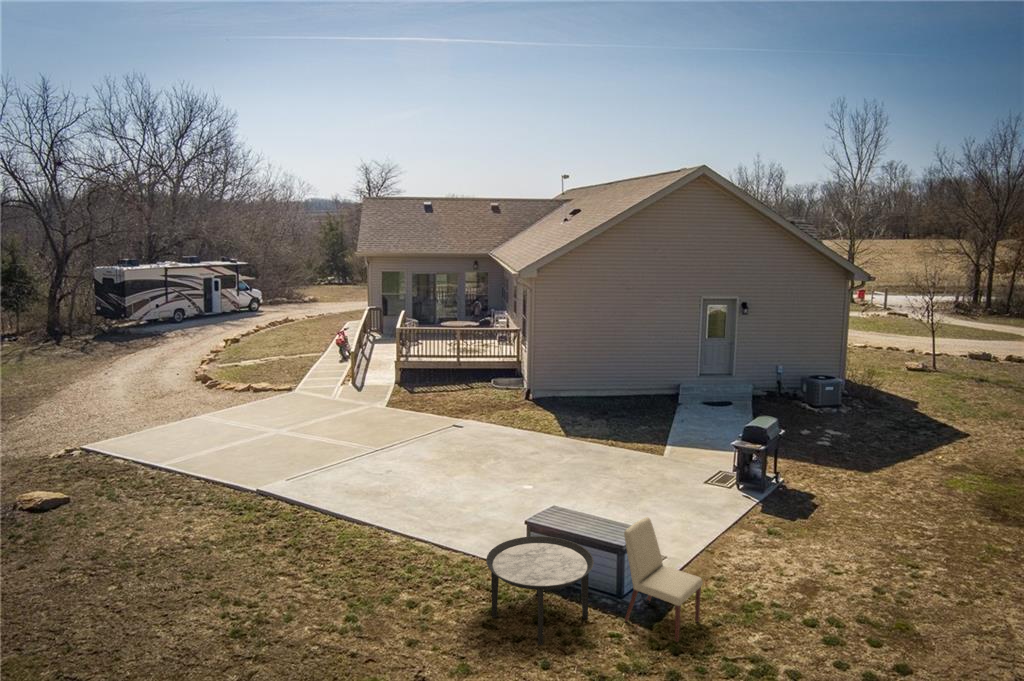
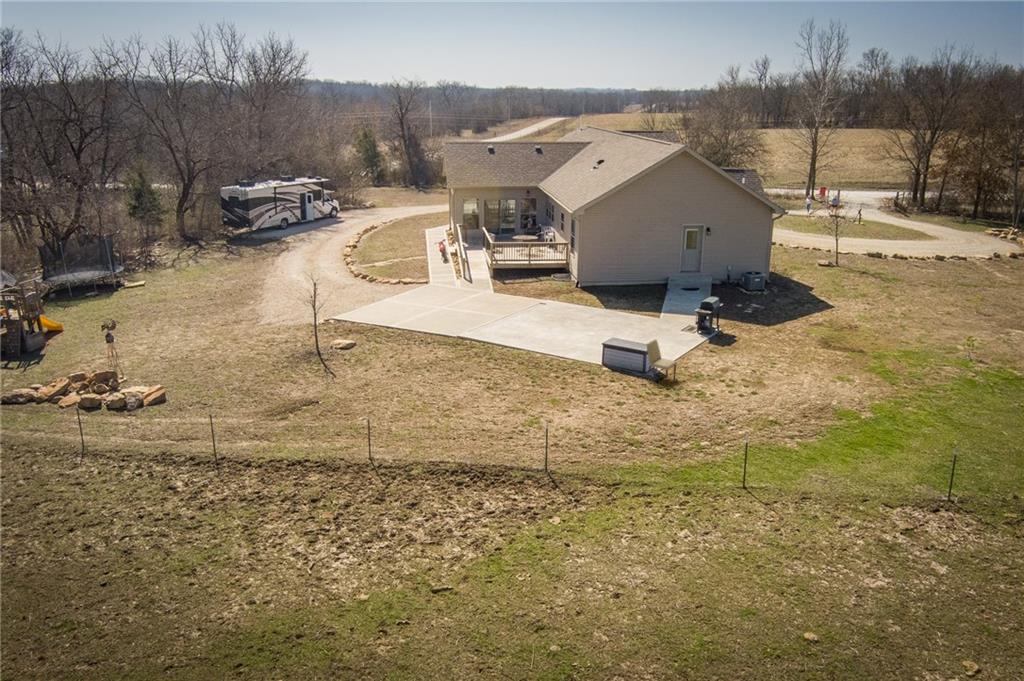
round table: present [486,536,594,645] -> none [591,349,634,386]

